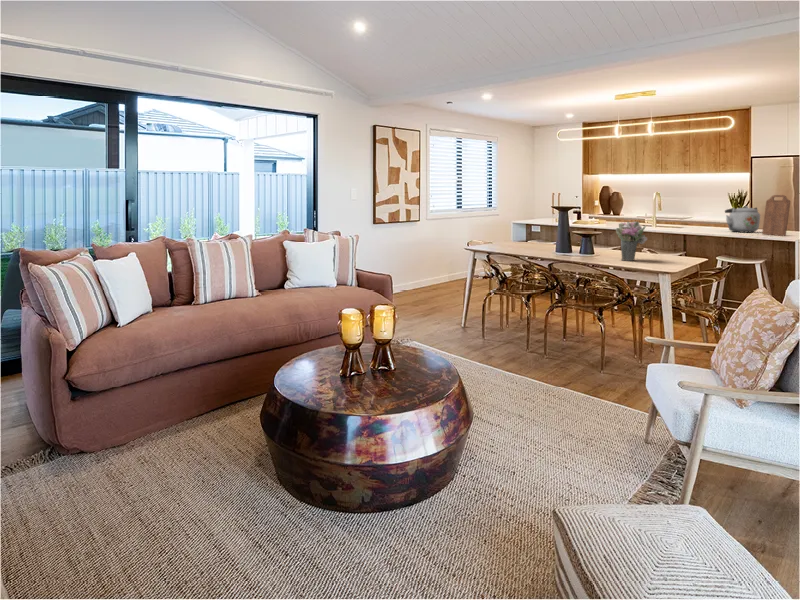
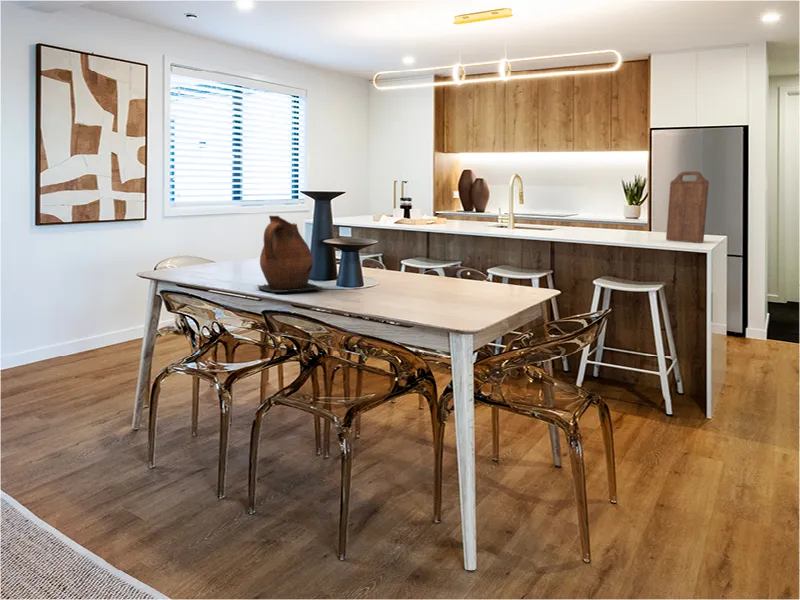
kettle: present [725,206,760,232] -> none [609,193,662,237]
ceramic pitcher: none [547,222,581,258] -> present [258,216,322,292]
flower bouquet: present [616,222,647,261] -> none [379,214,446,298]

